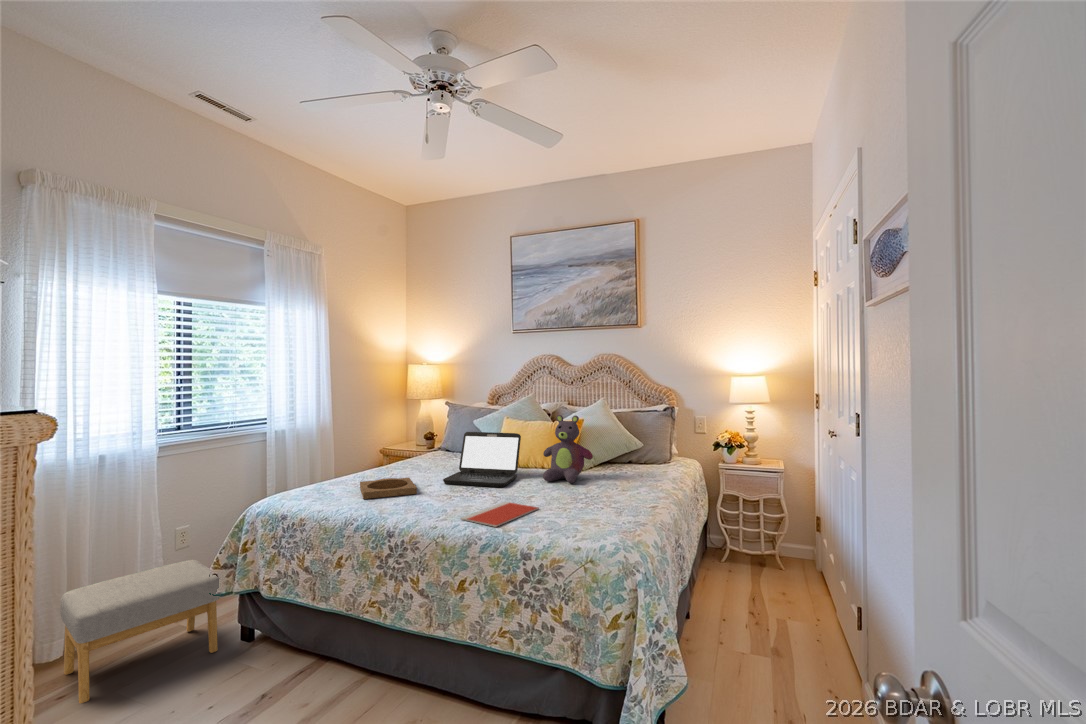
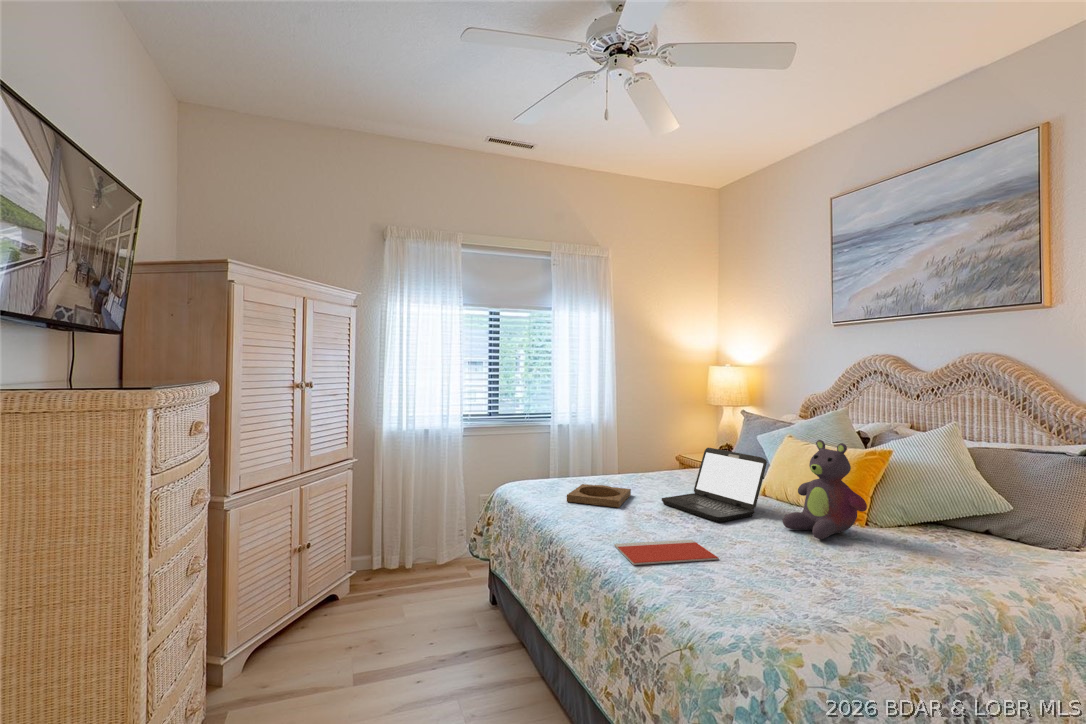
footstool: present [60,560,220,703] -> none [380,523,474,607]

